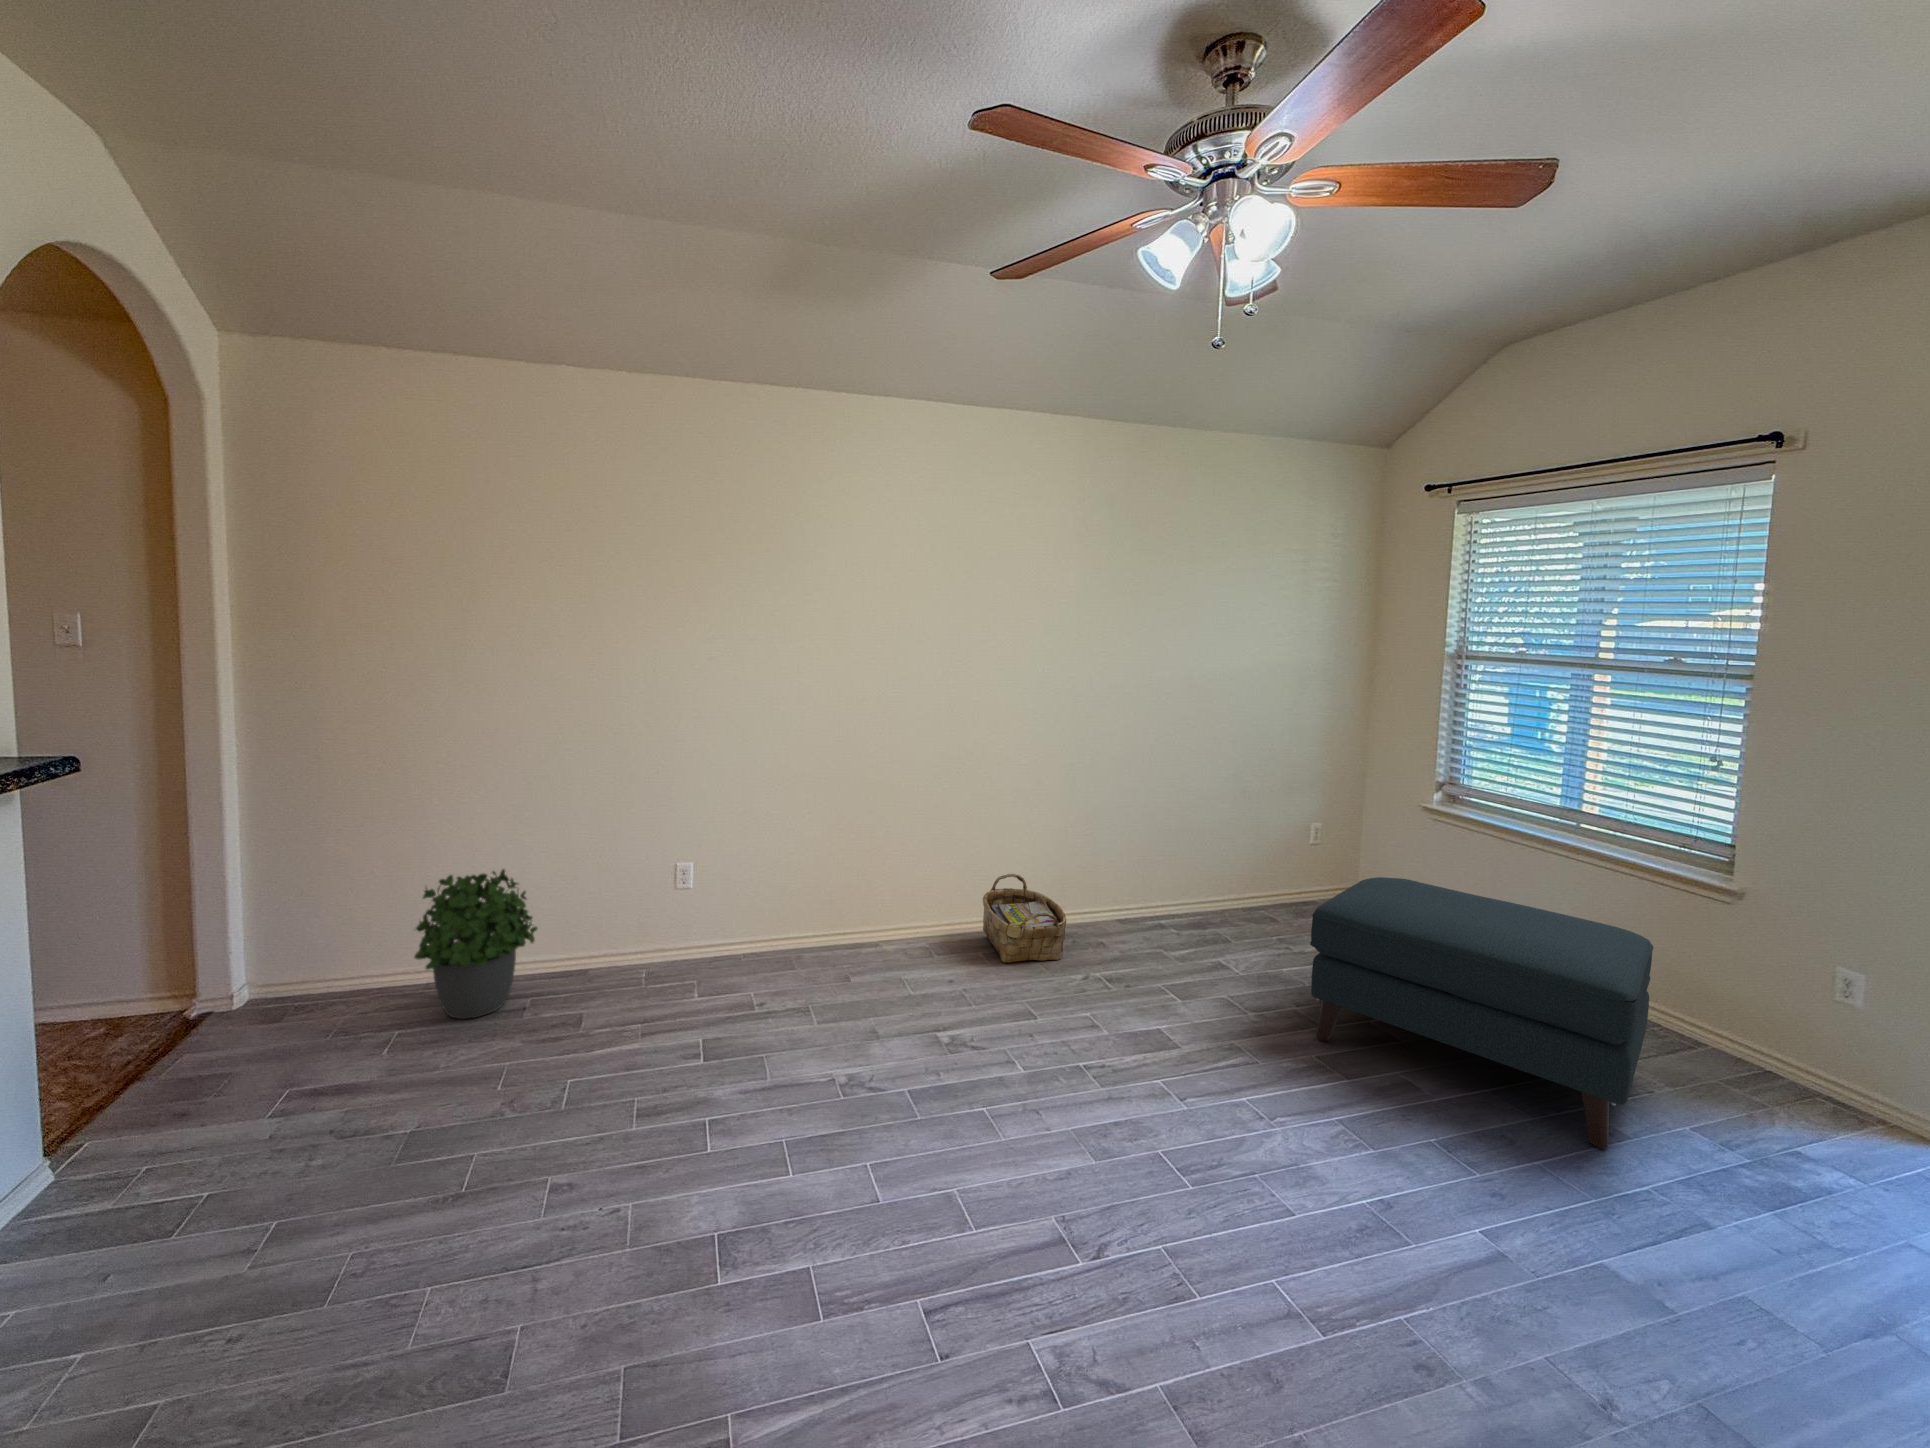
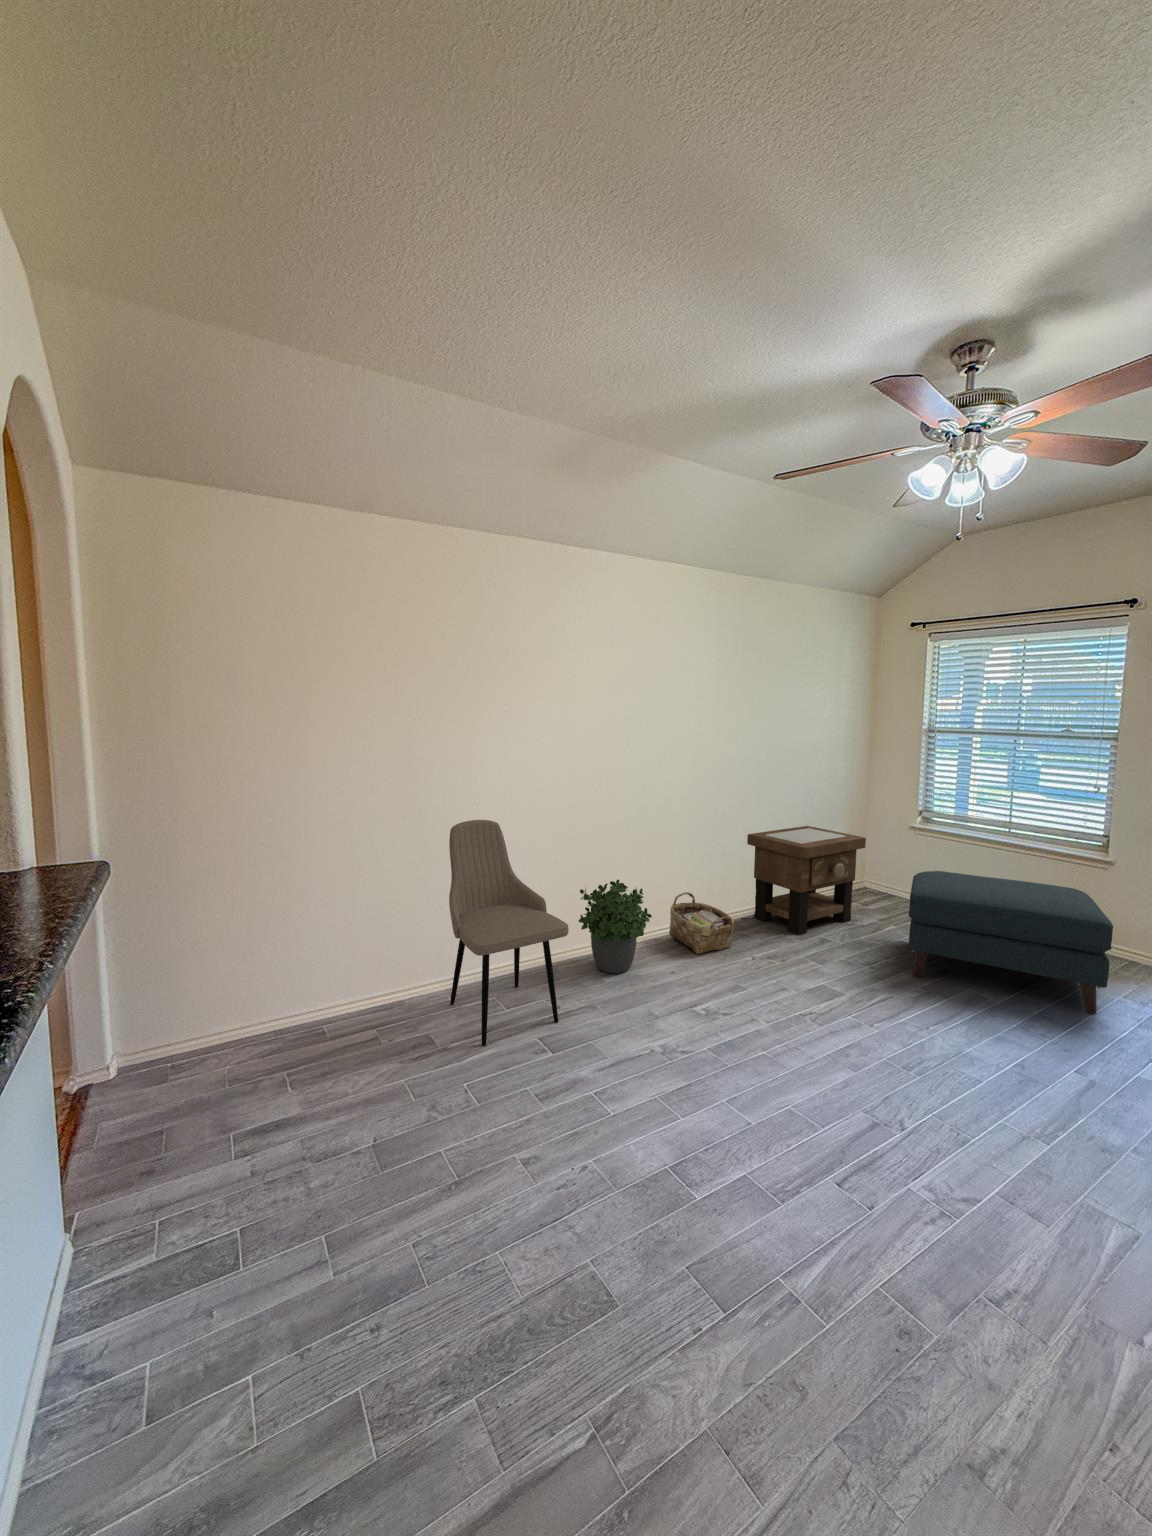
dining chair: none [614,750,756,1039] -> present [449,820,569,1046]
side table: none [1125,794,1309,955] -> present [747,826,866,935]
potted plant: present [415,869,537,1019] -> present [579,880,652,973]

